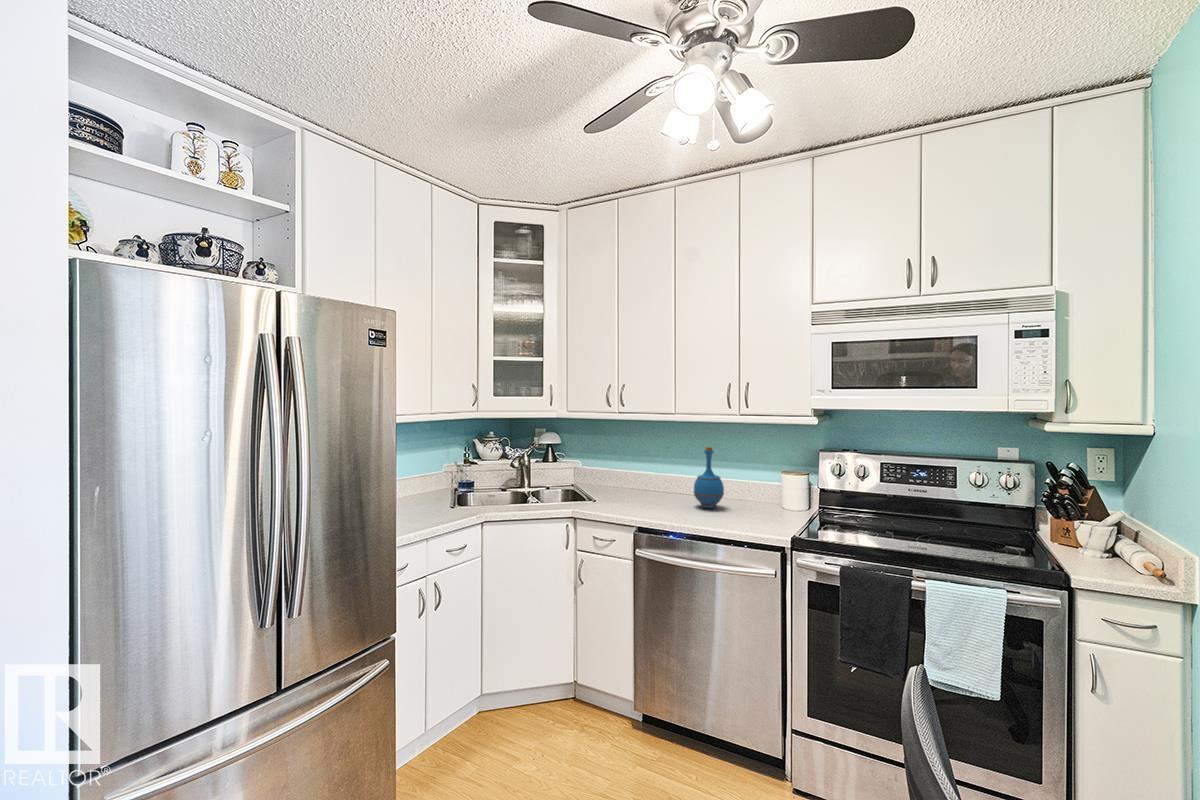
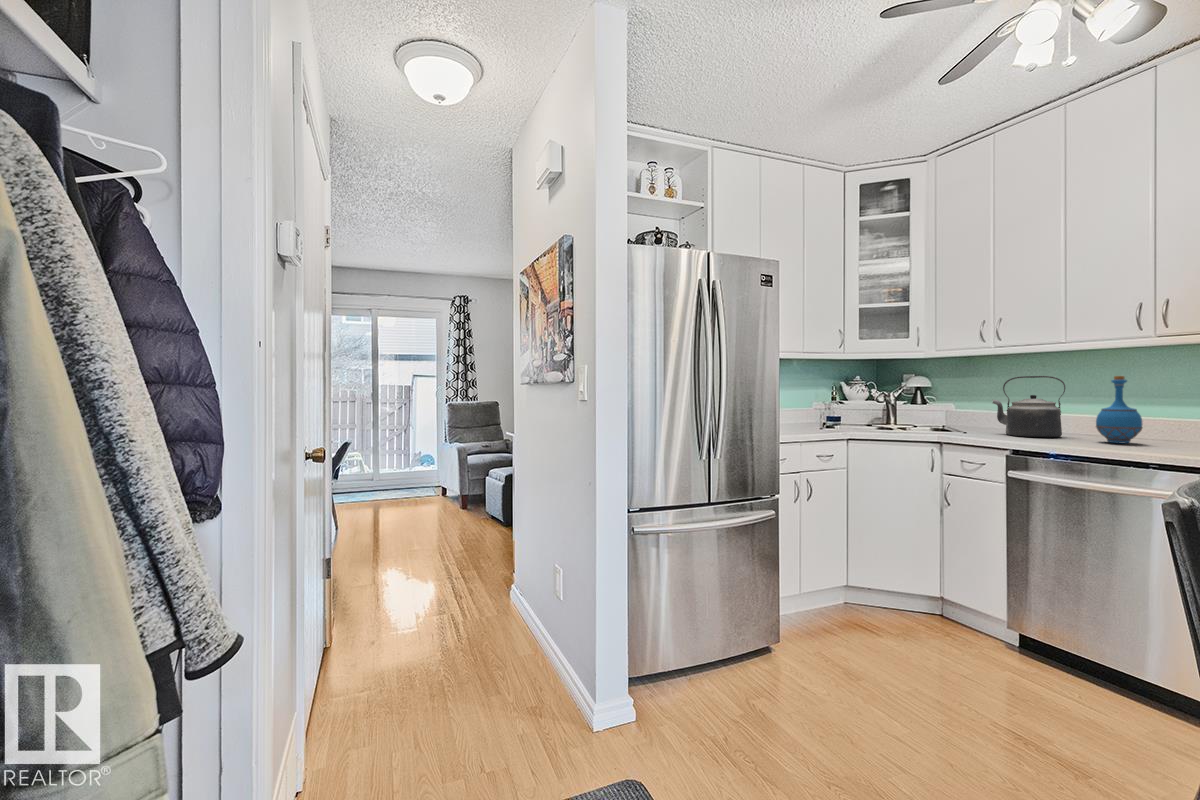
kettle: none [616,442,671,503] -> present [993,376,1065,437]

